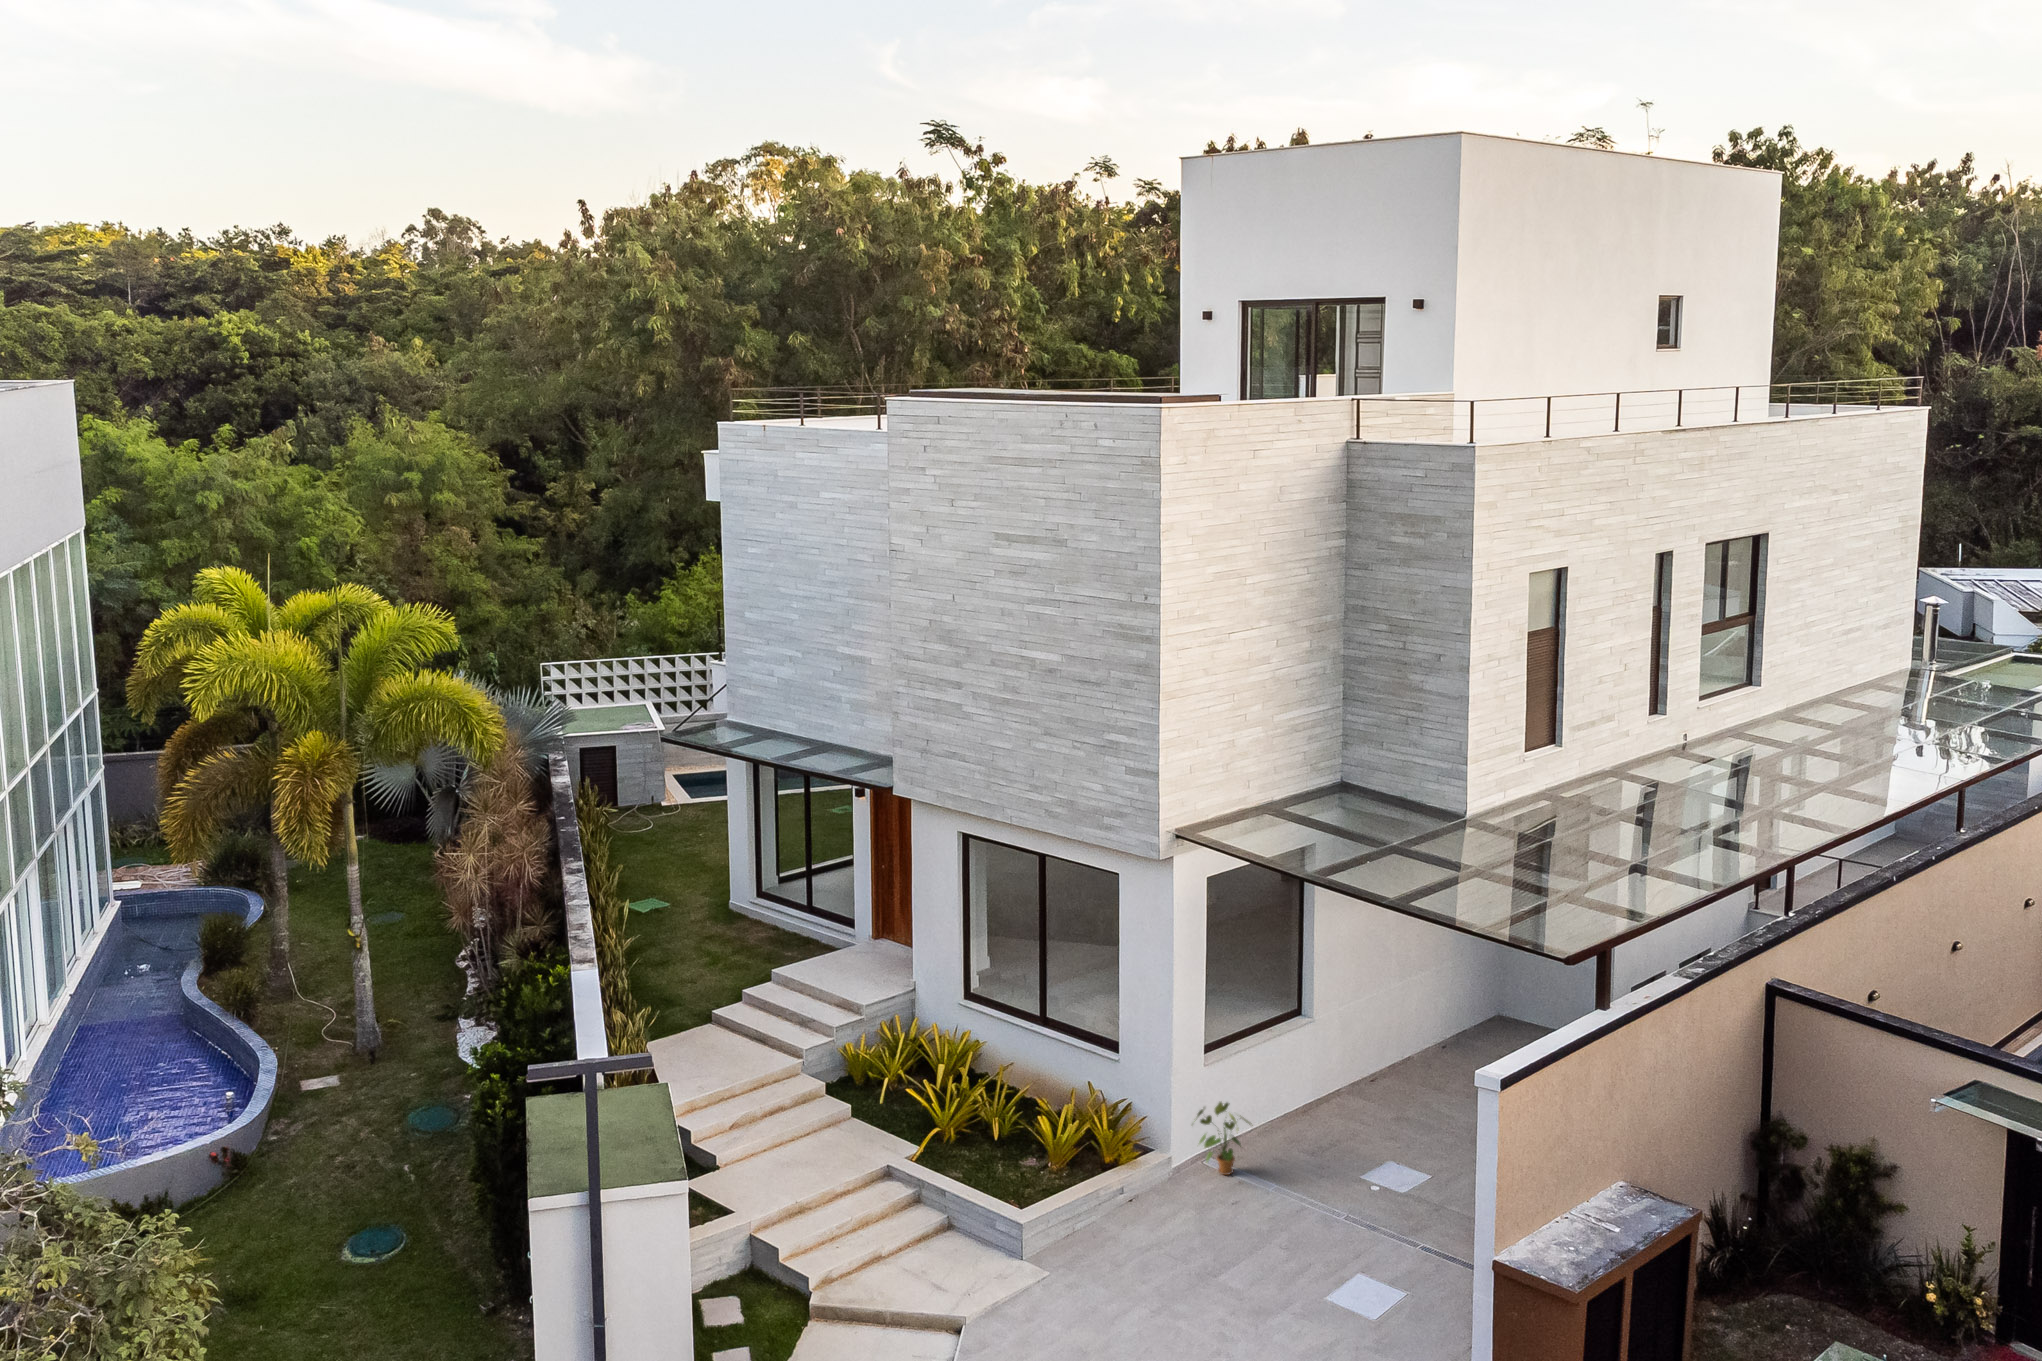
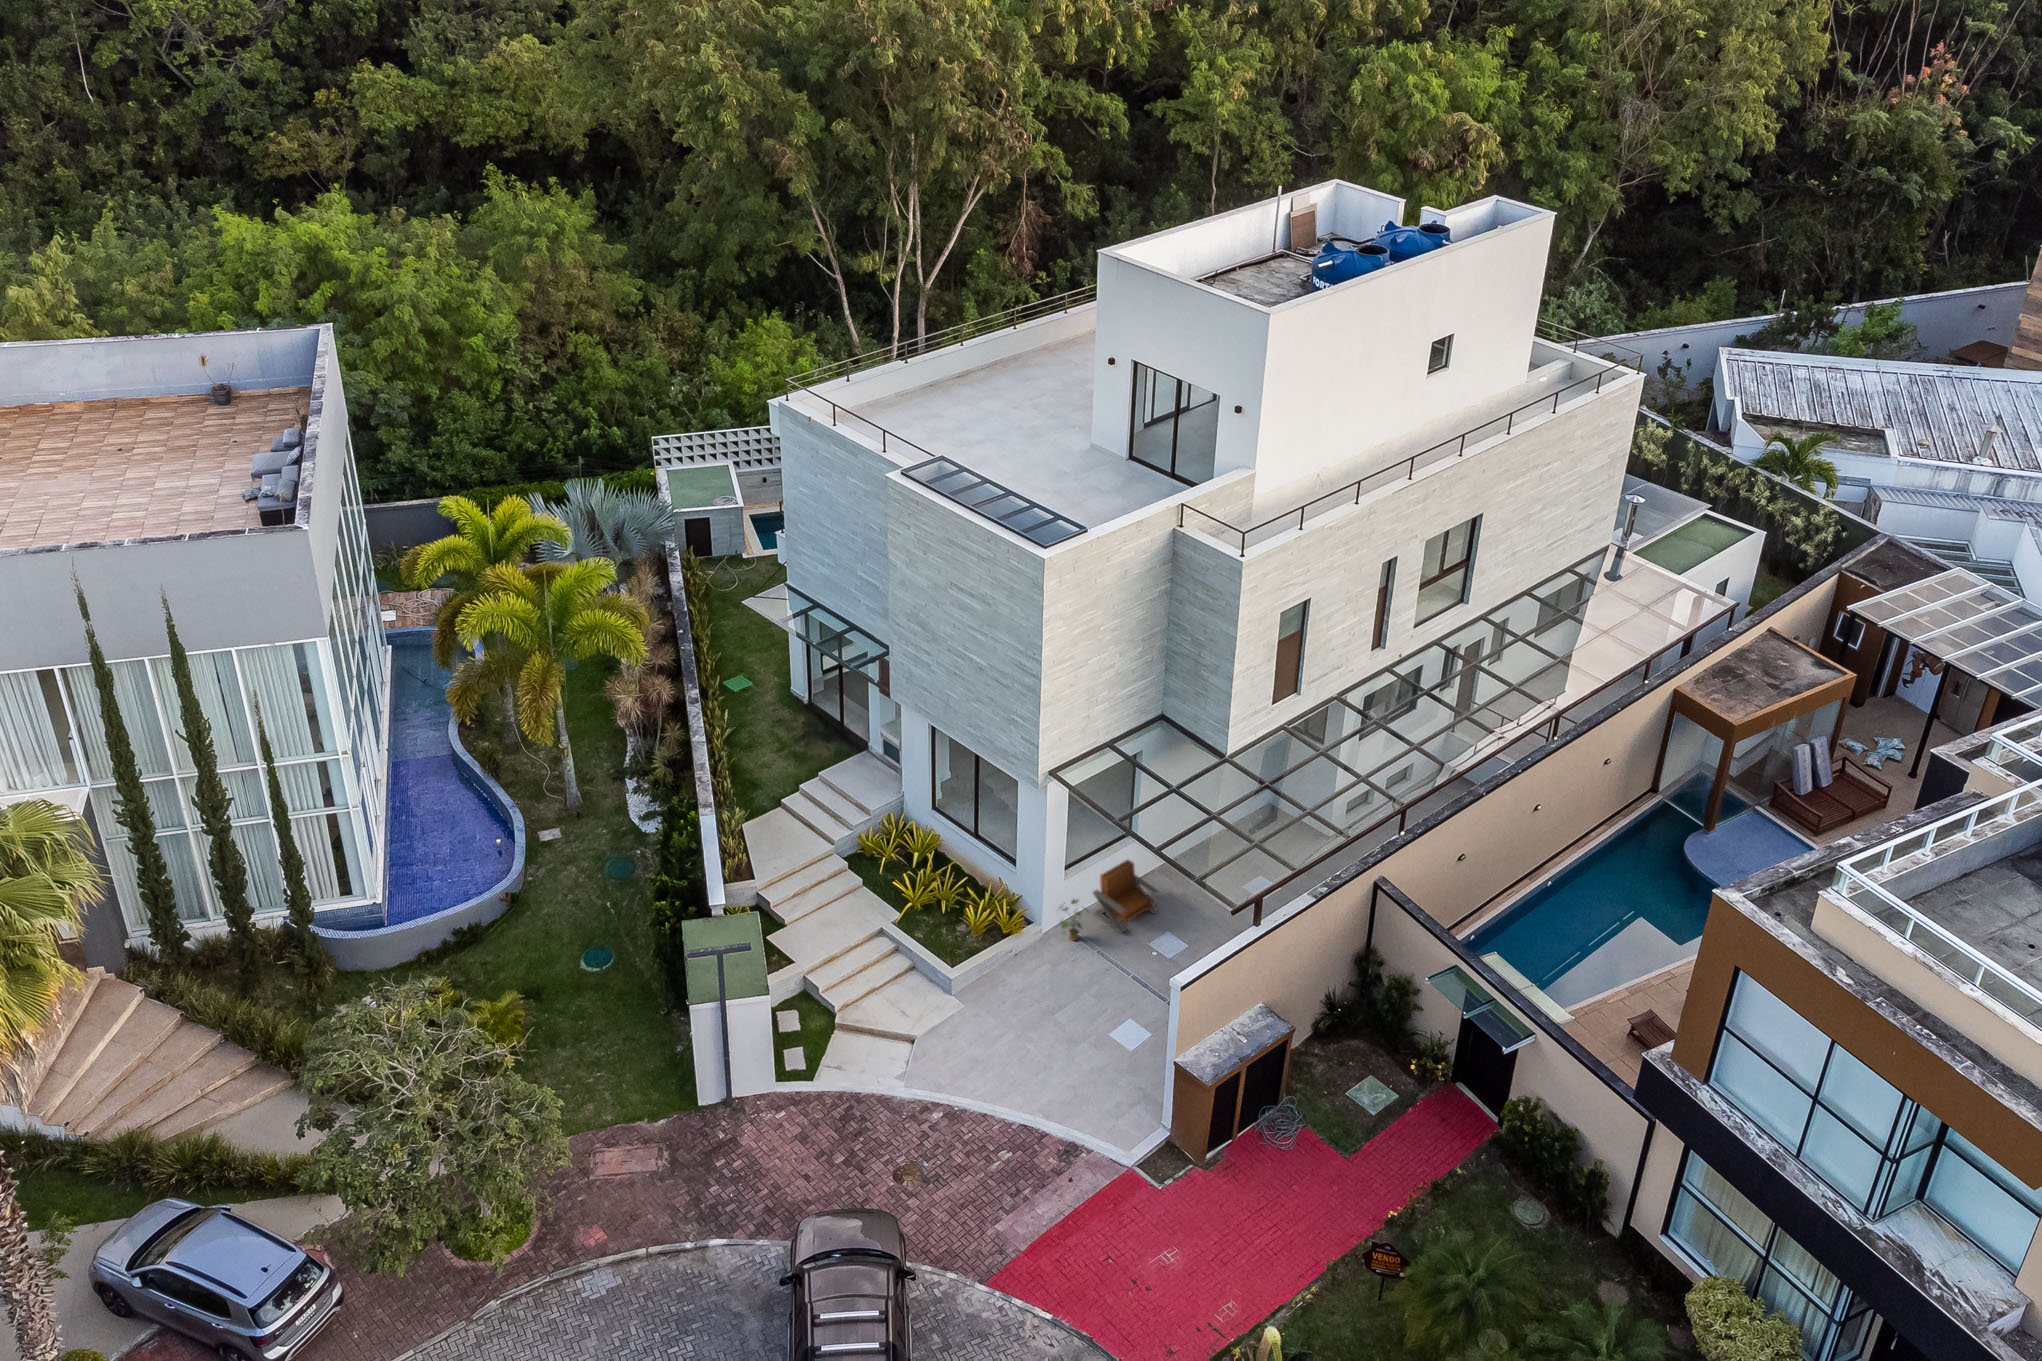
lounge chair: none [1249,1041,1362,1161] -> present [1093,860,1158,933]

